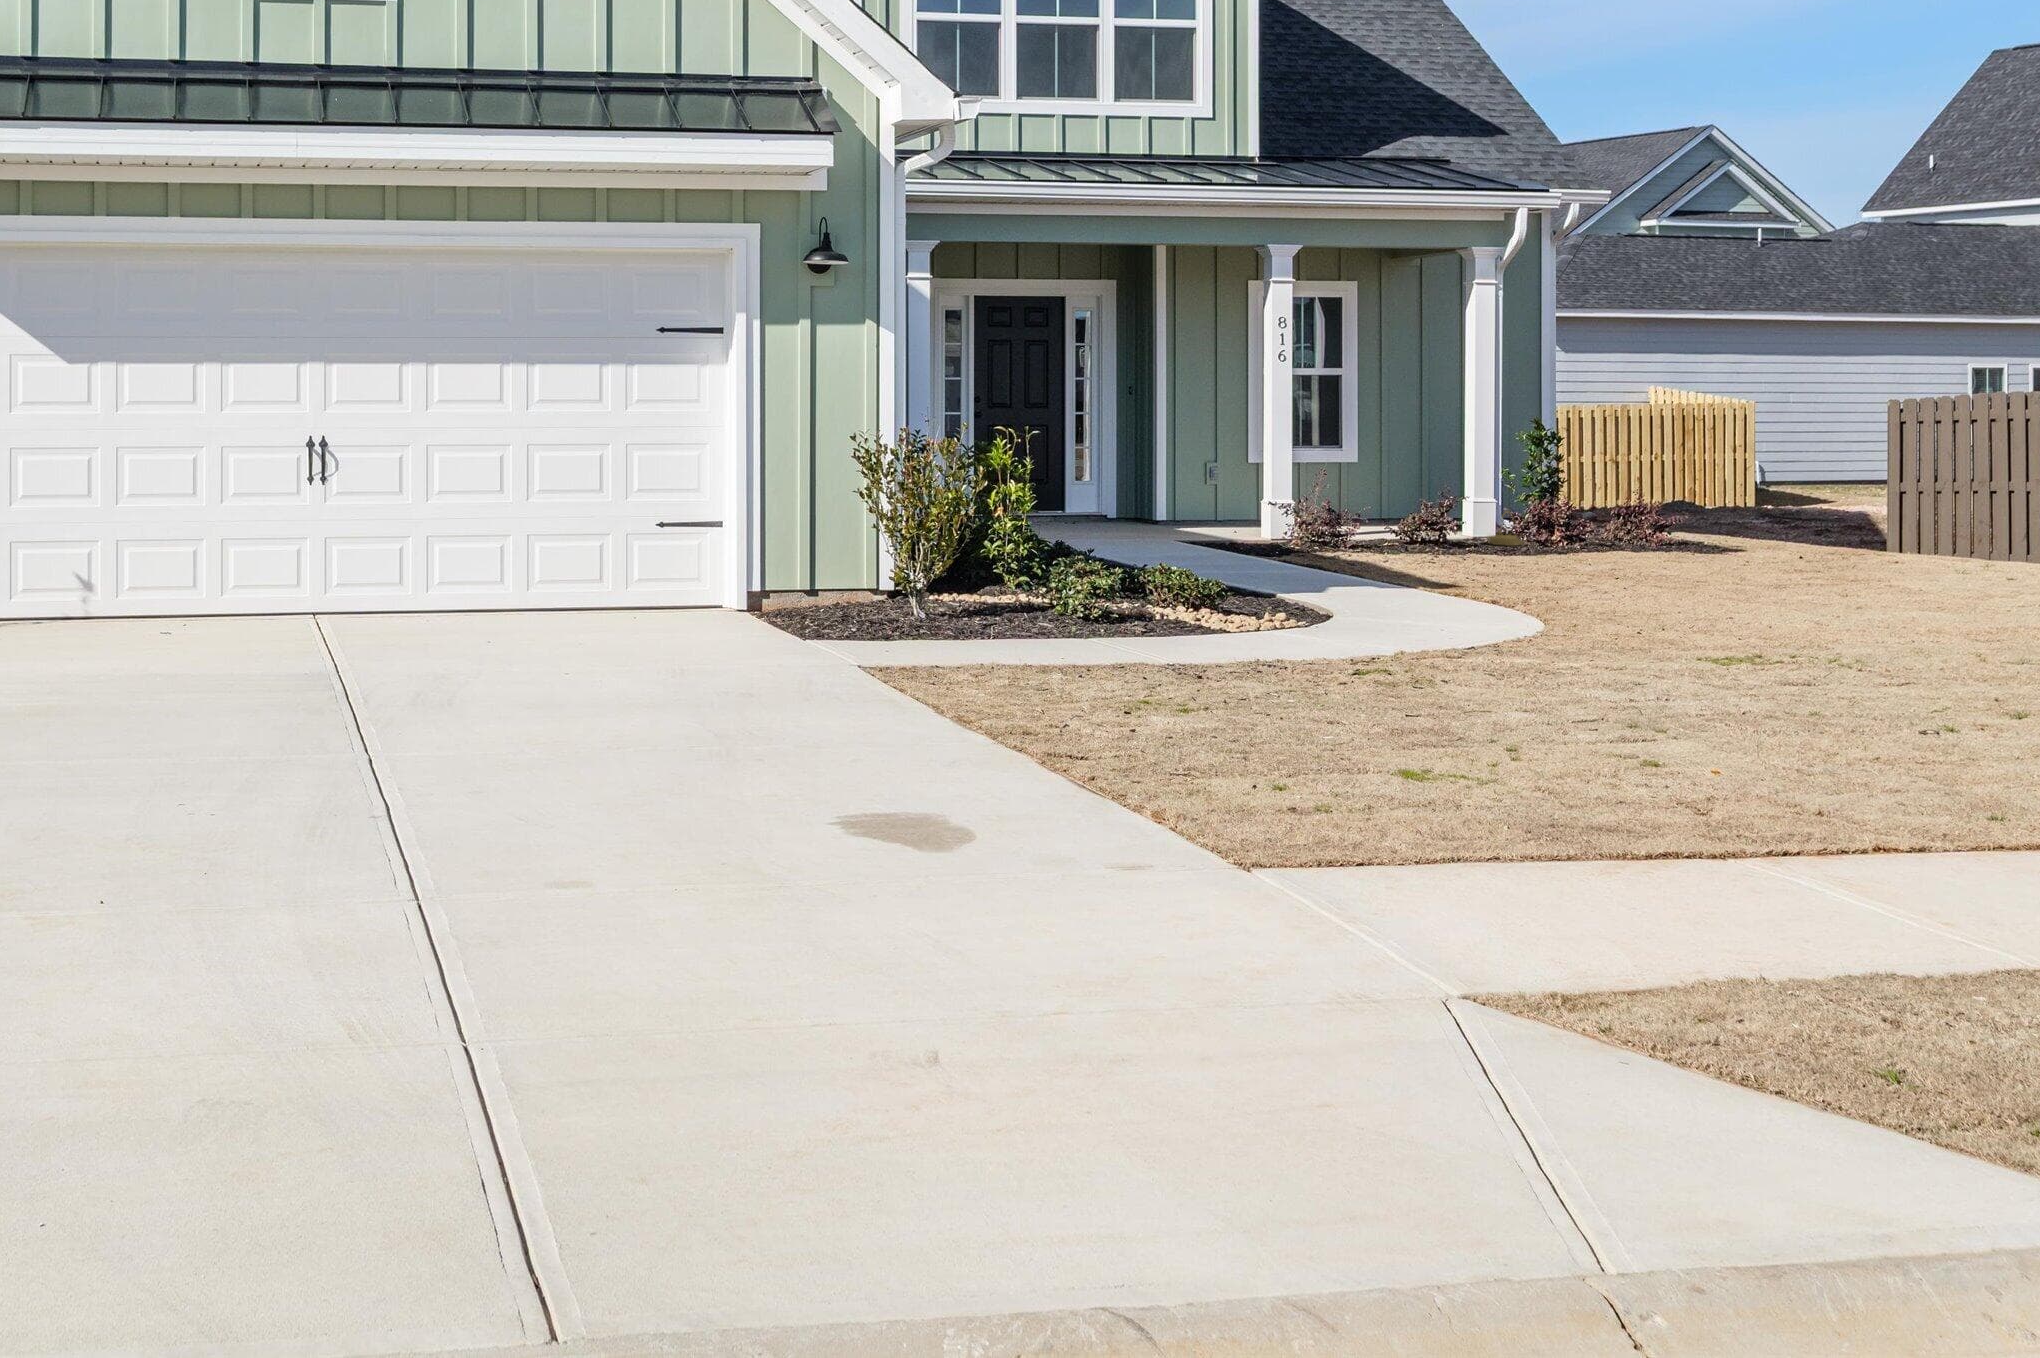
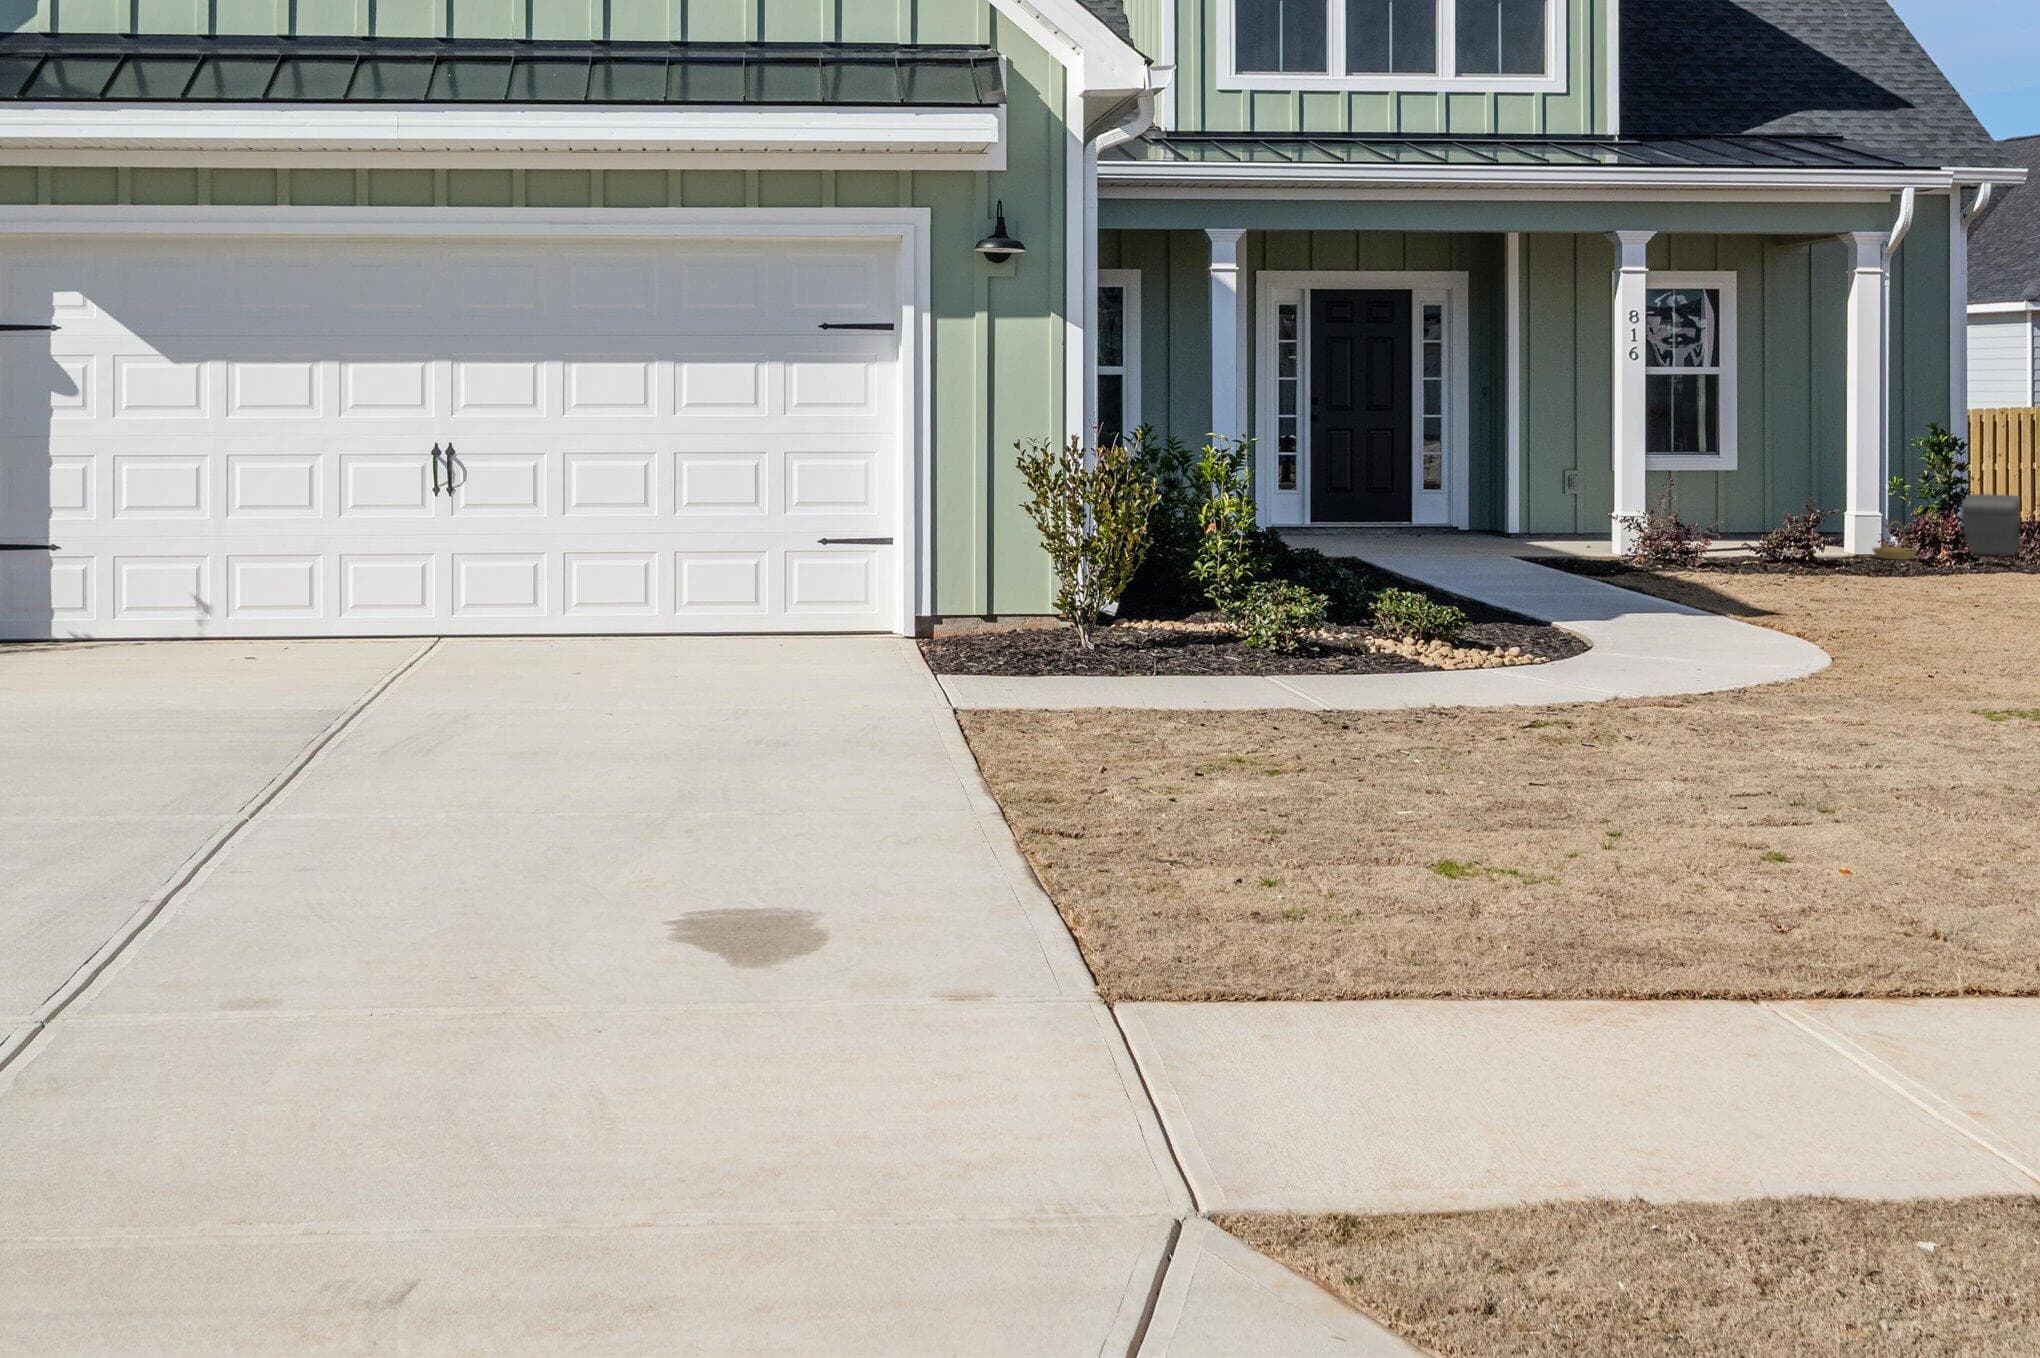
storage bench: none [1561,488,1606,542] -> present [1962,494,2020,557]

